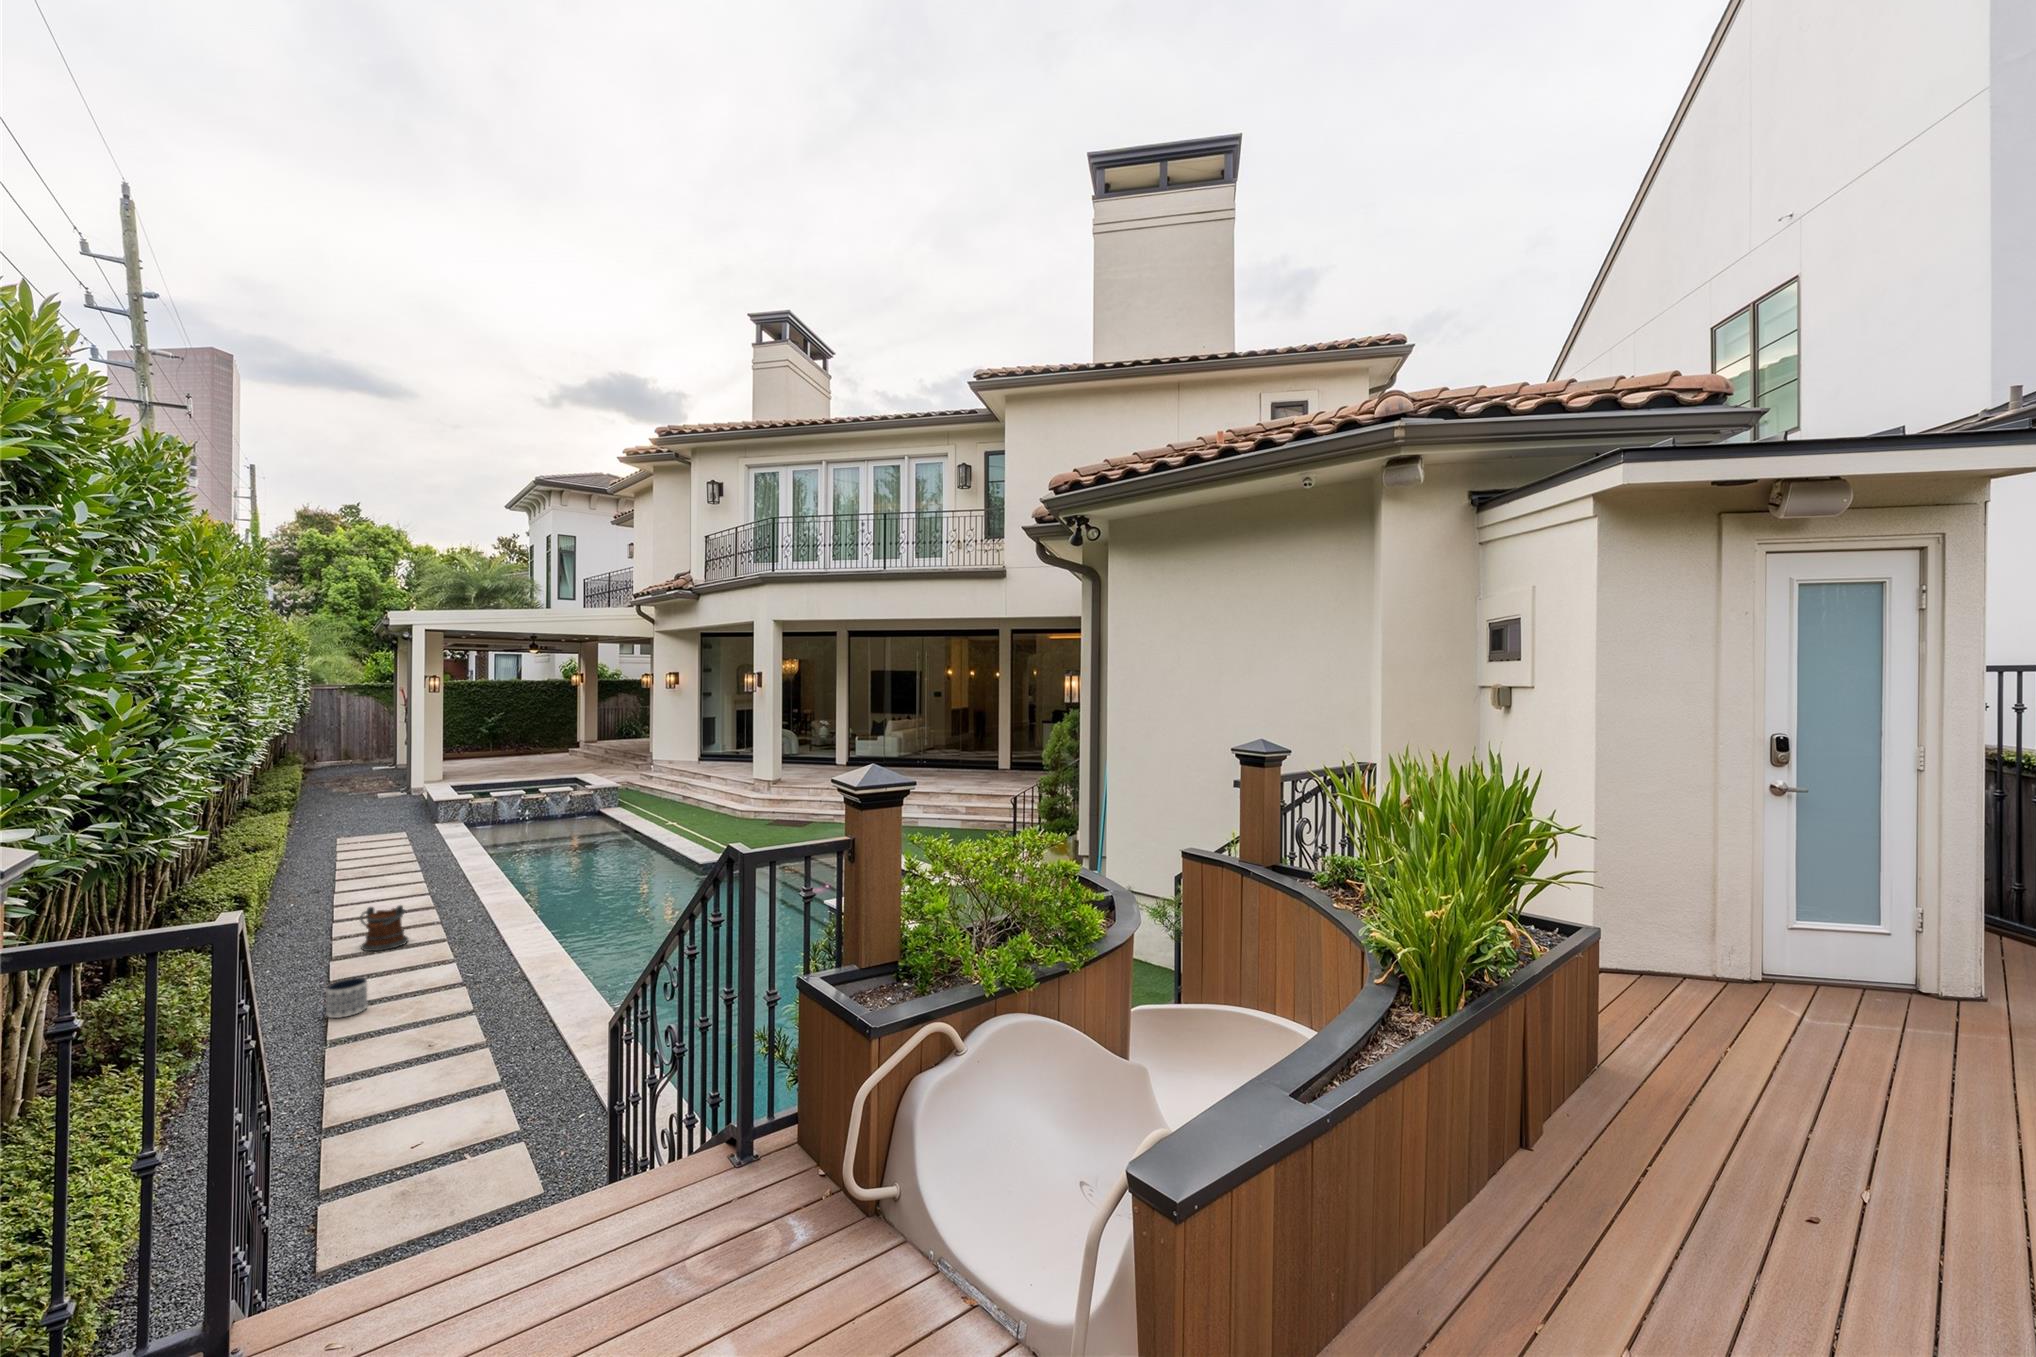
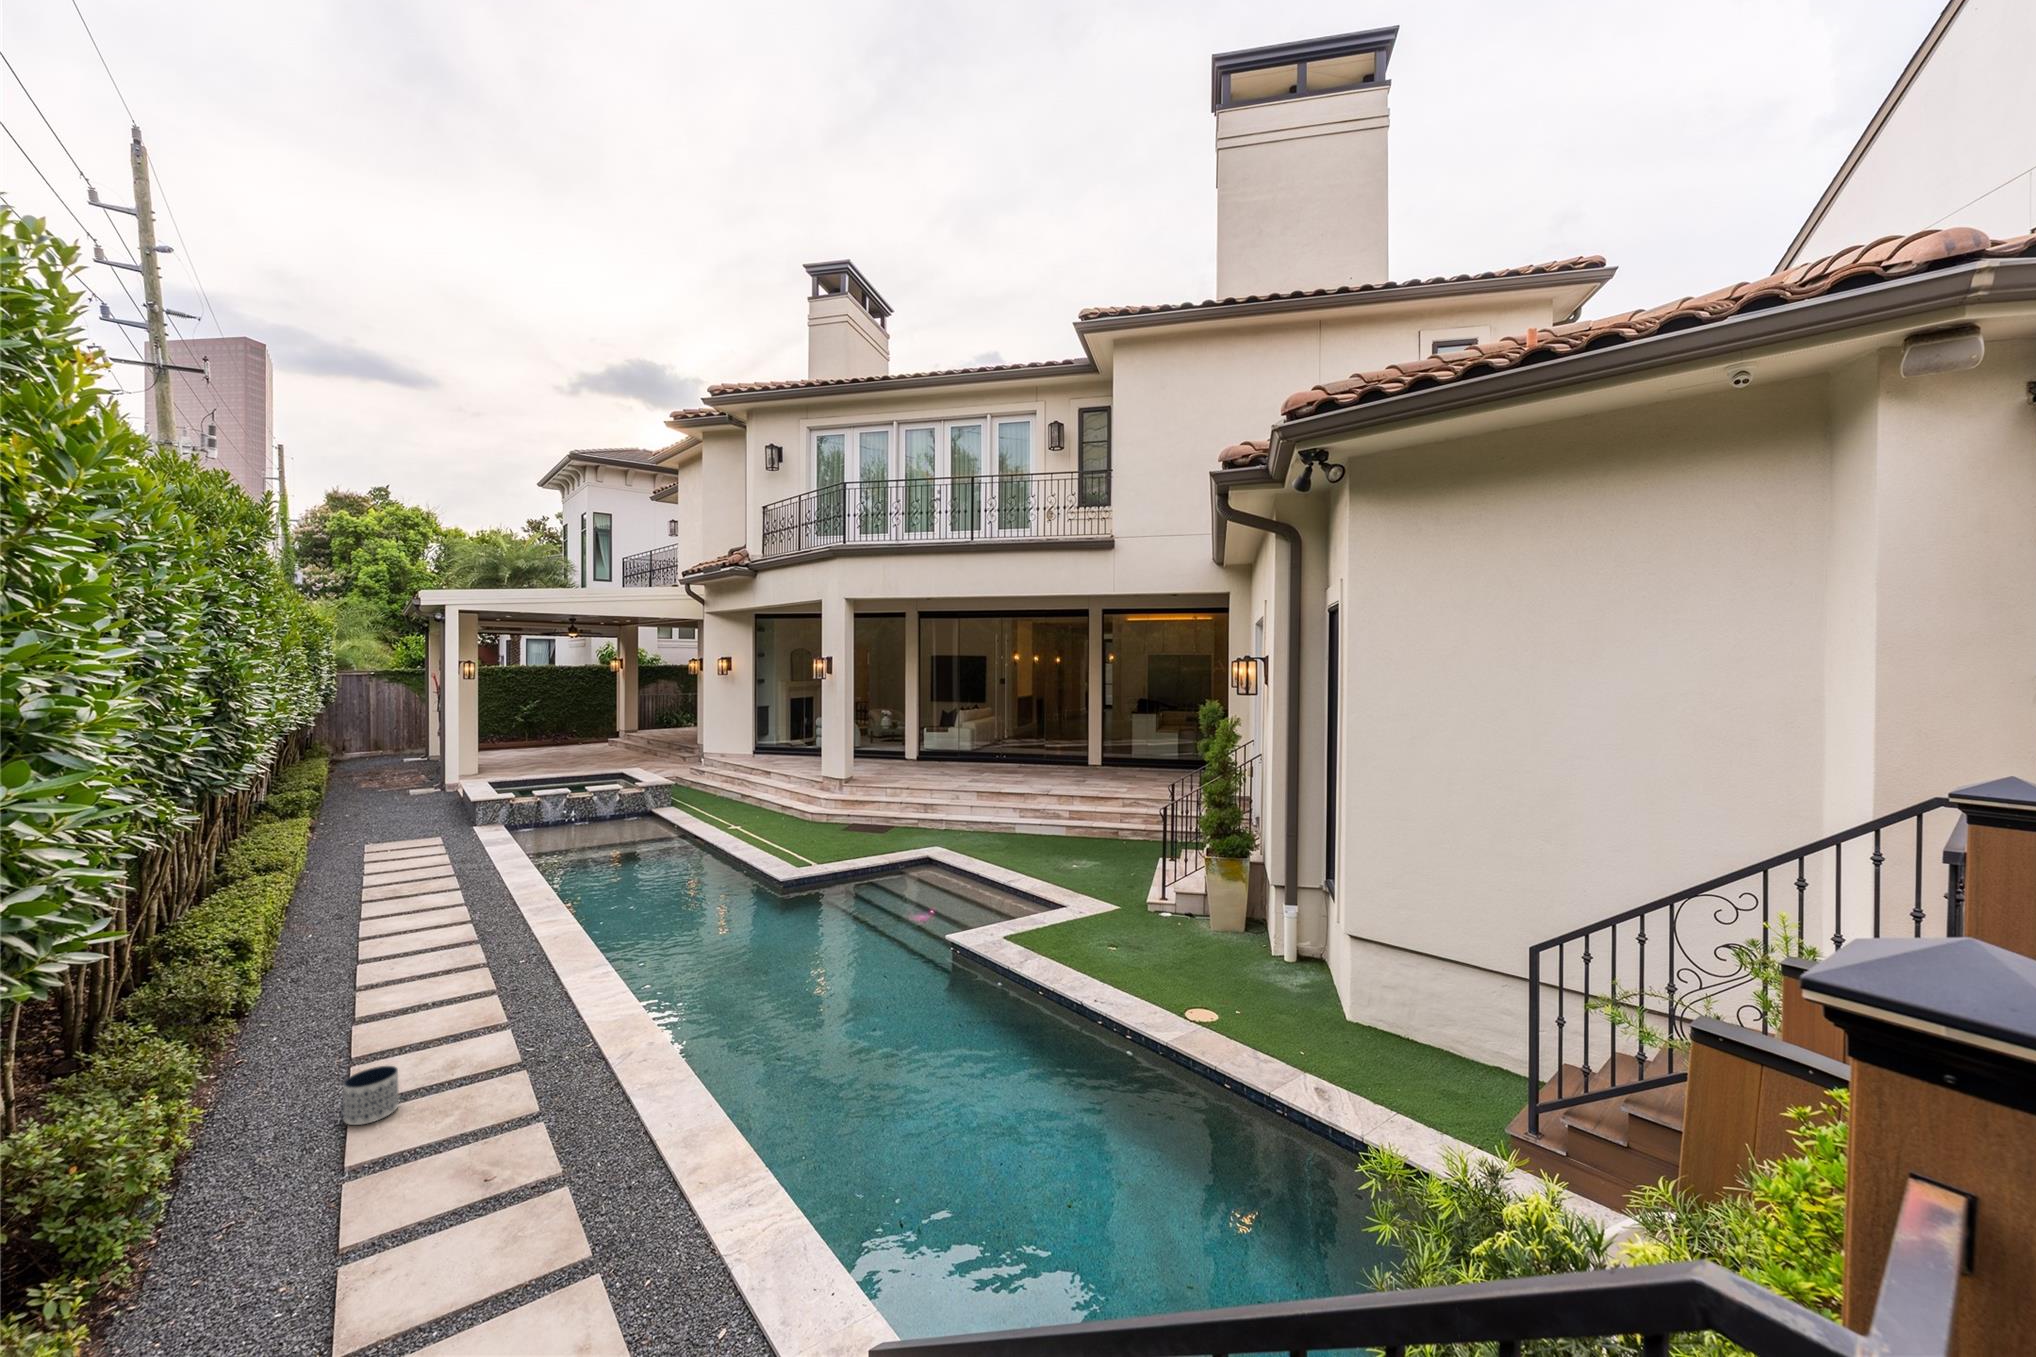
bucket: present [360,905,408,951] -> none [389,949,450,1009]

